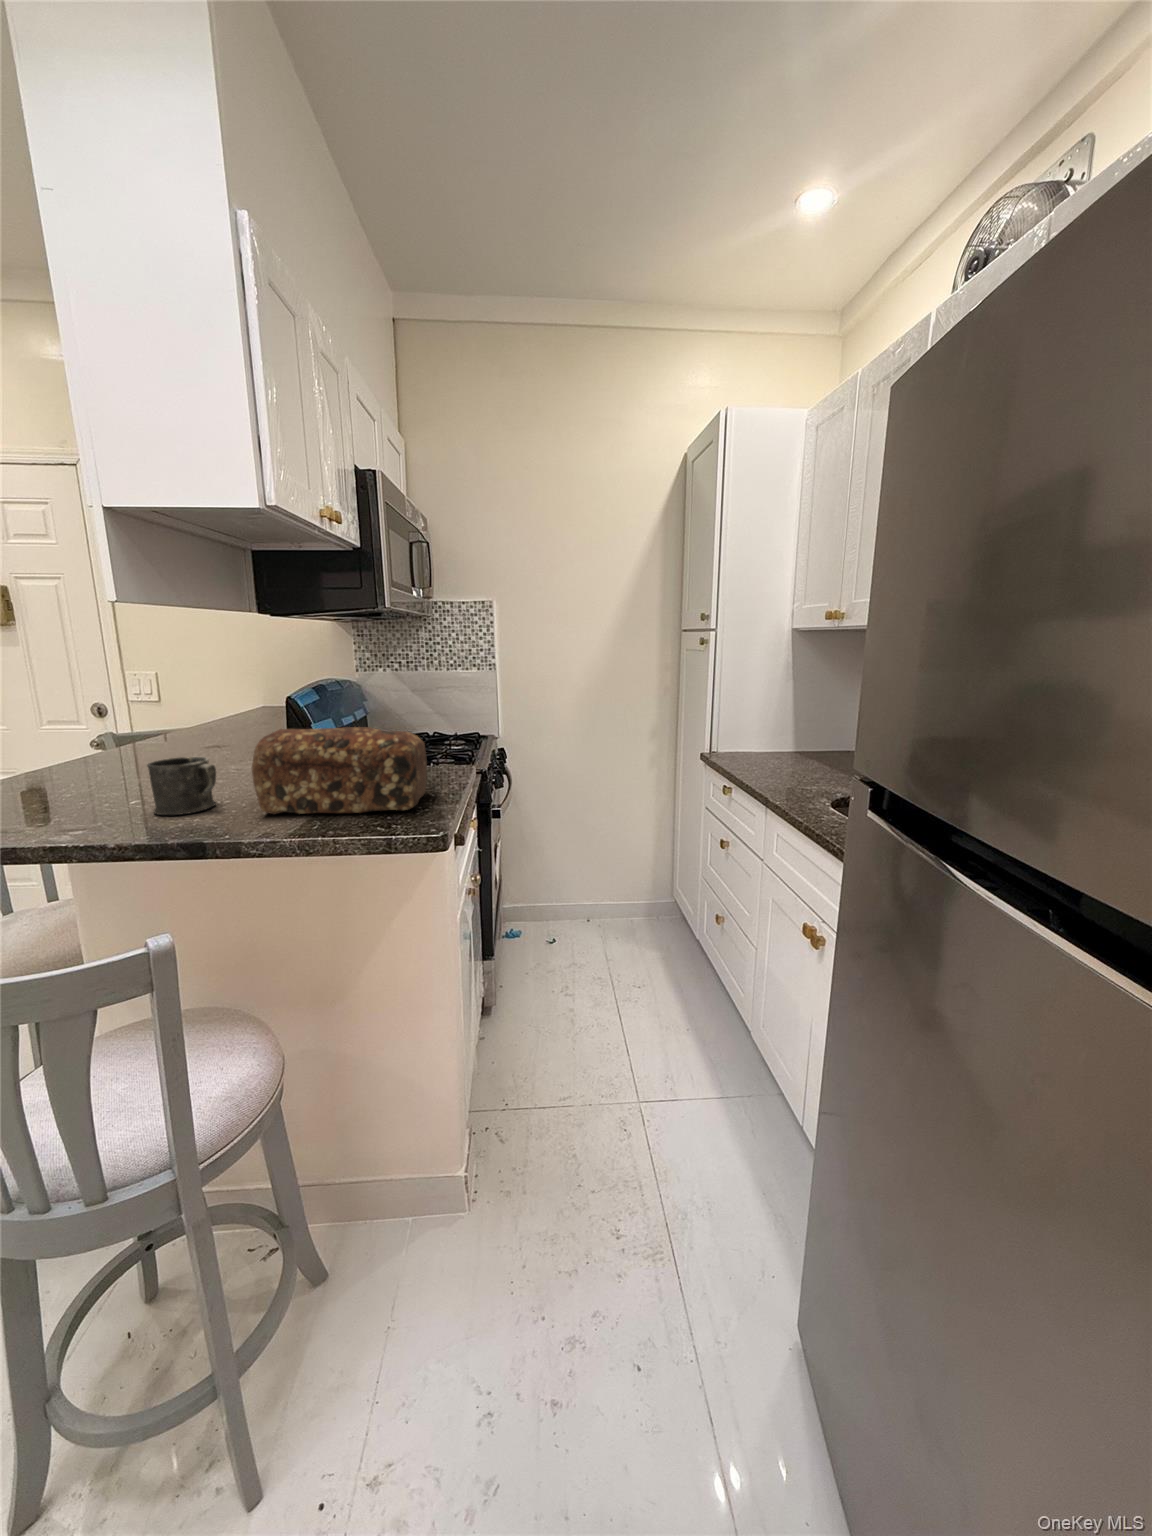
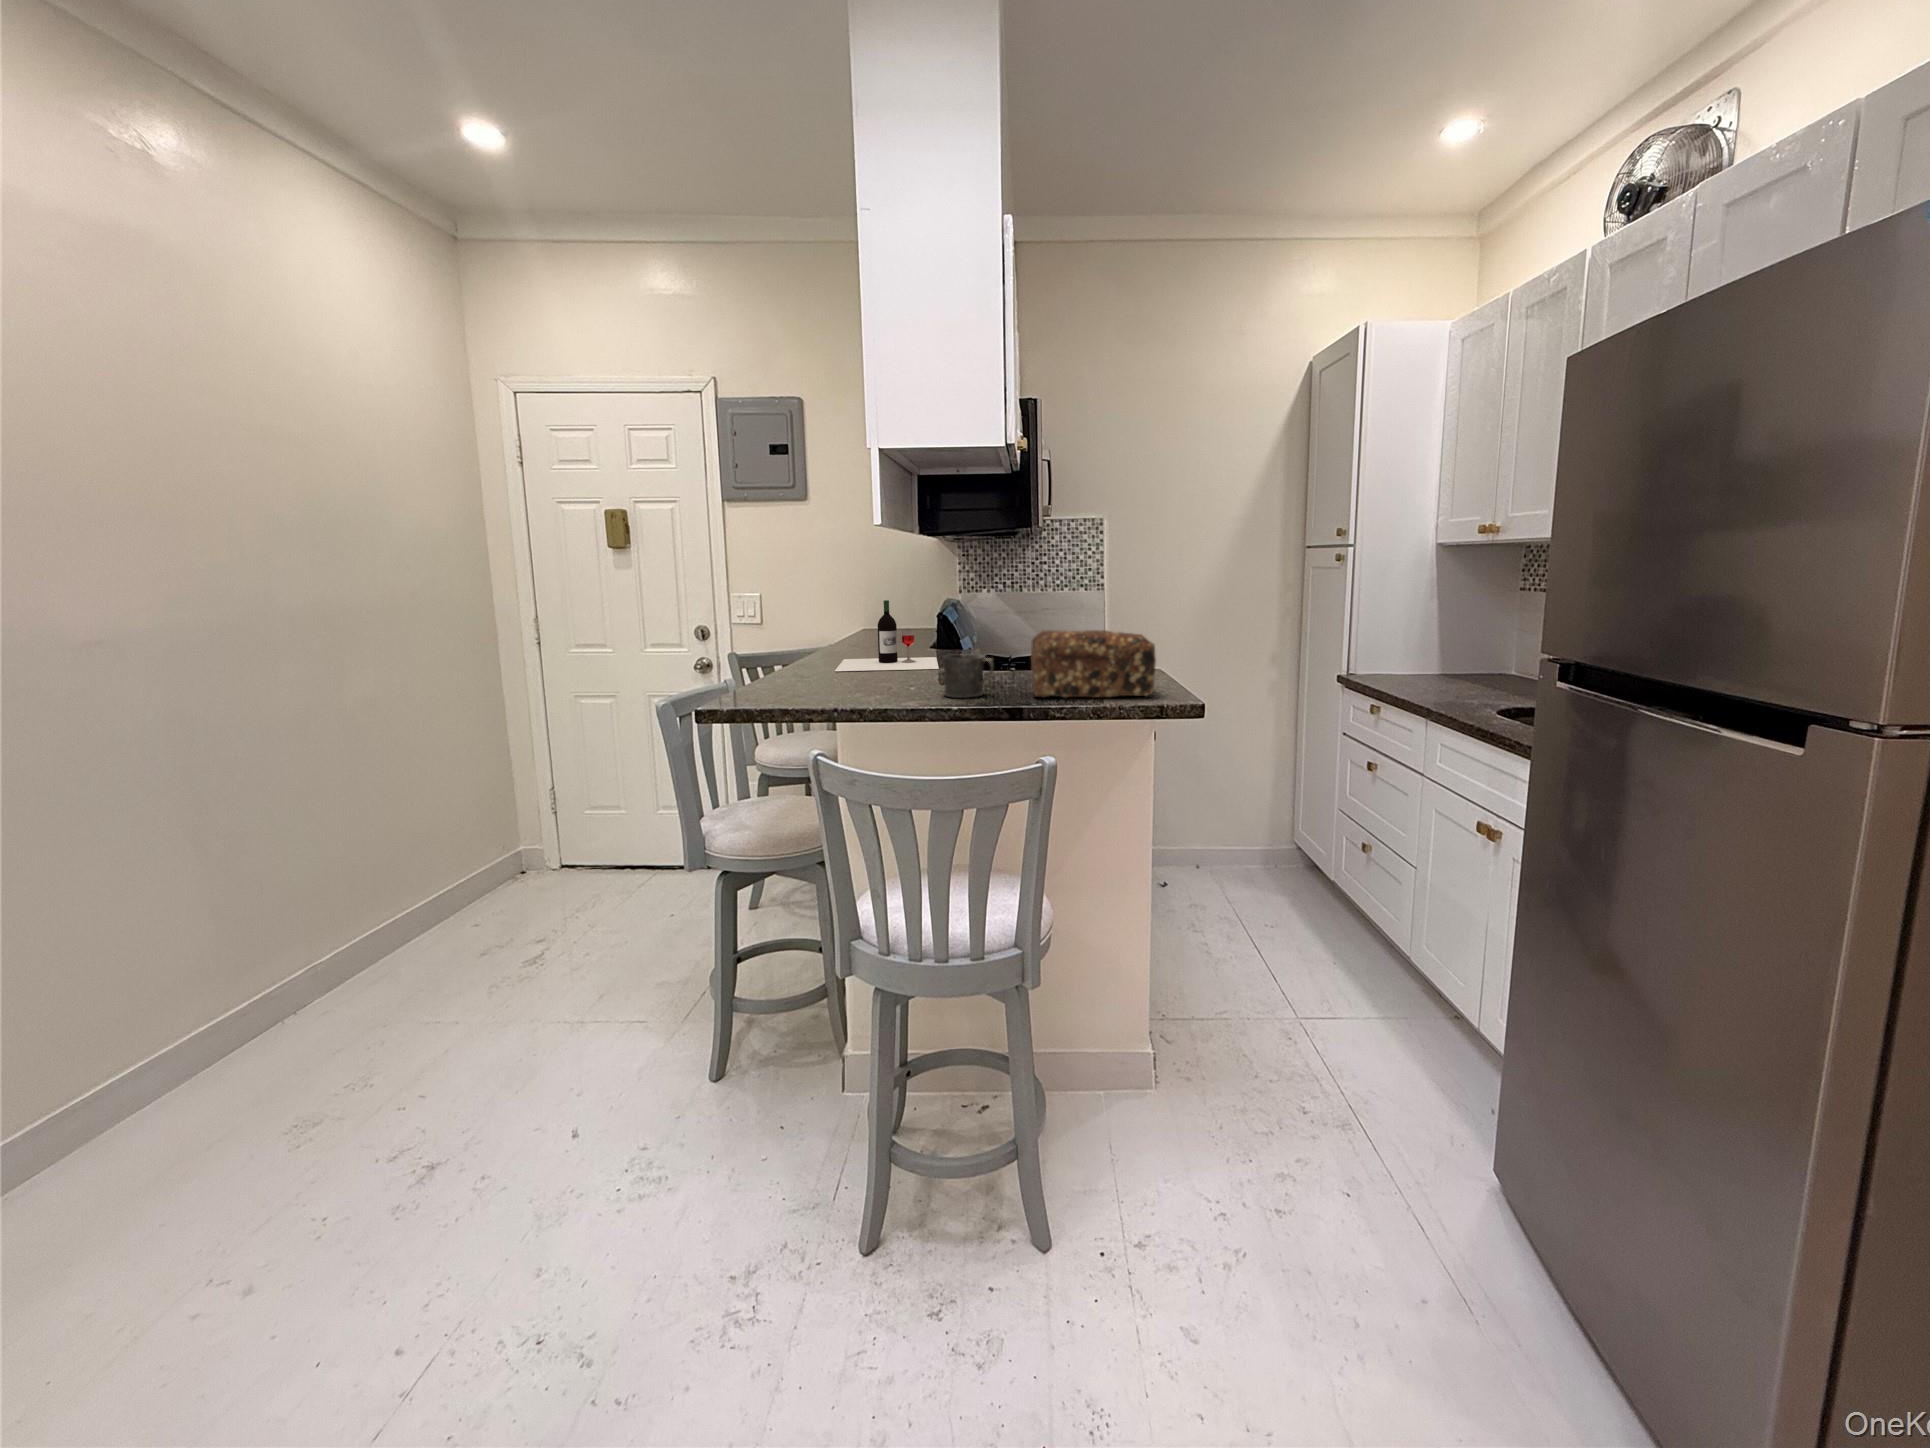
wine bottle: none [114,683,277,765] -> present [835,600,939,671]

